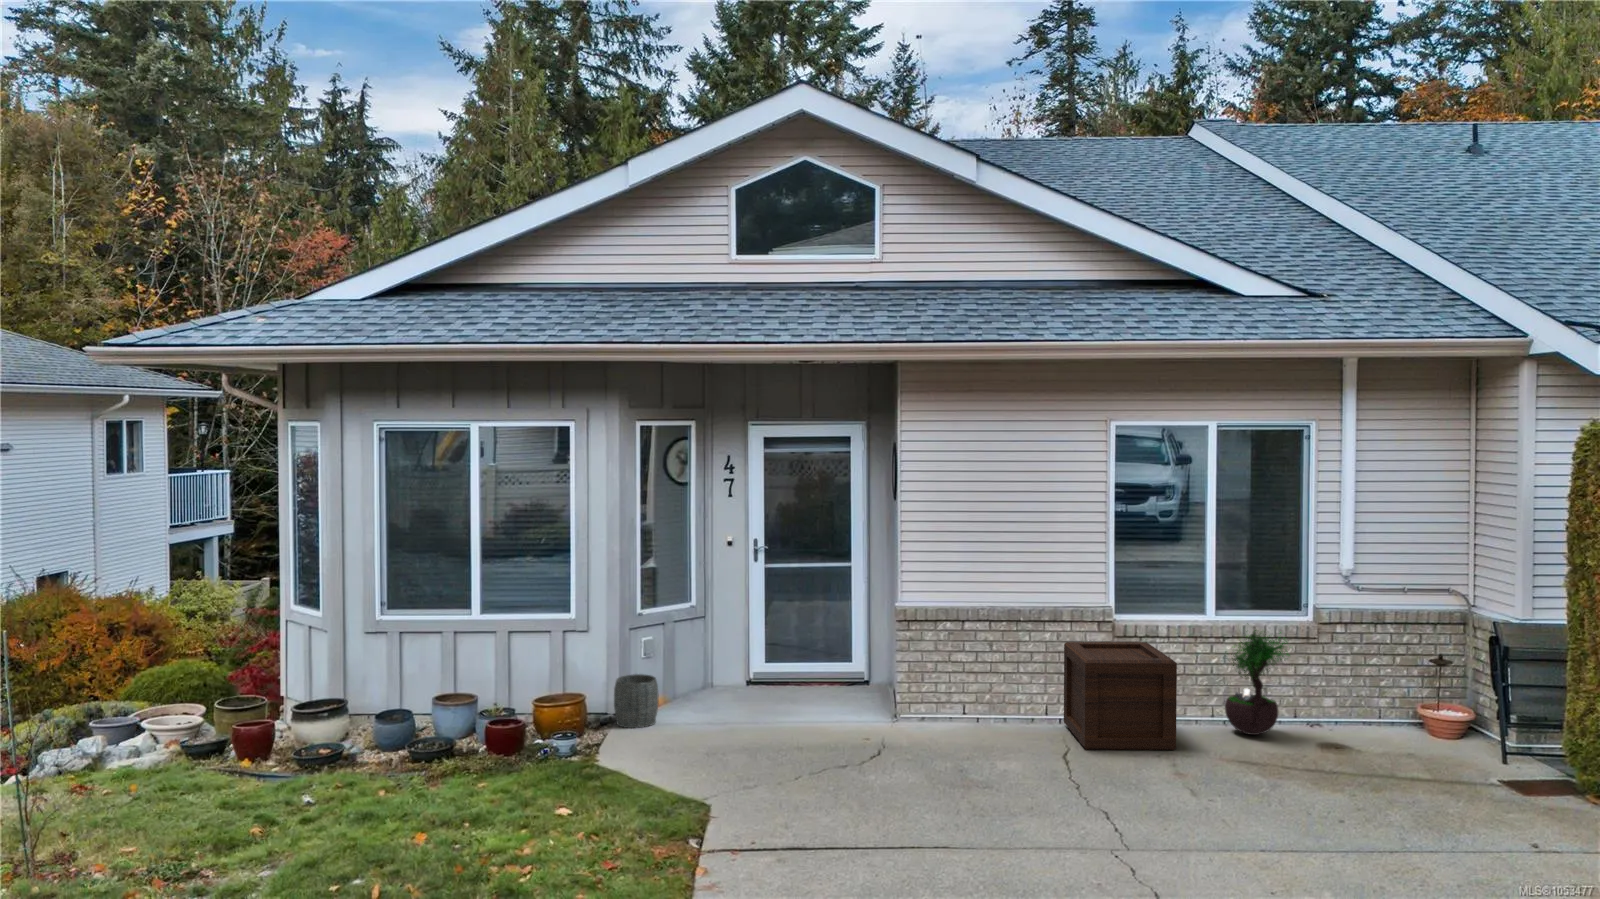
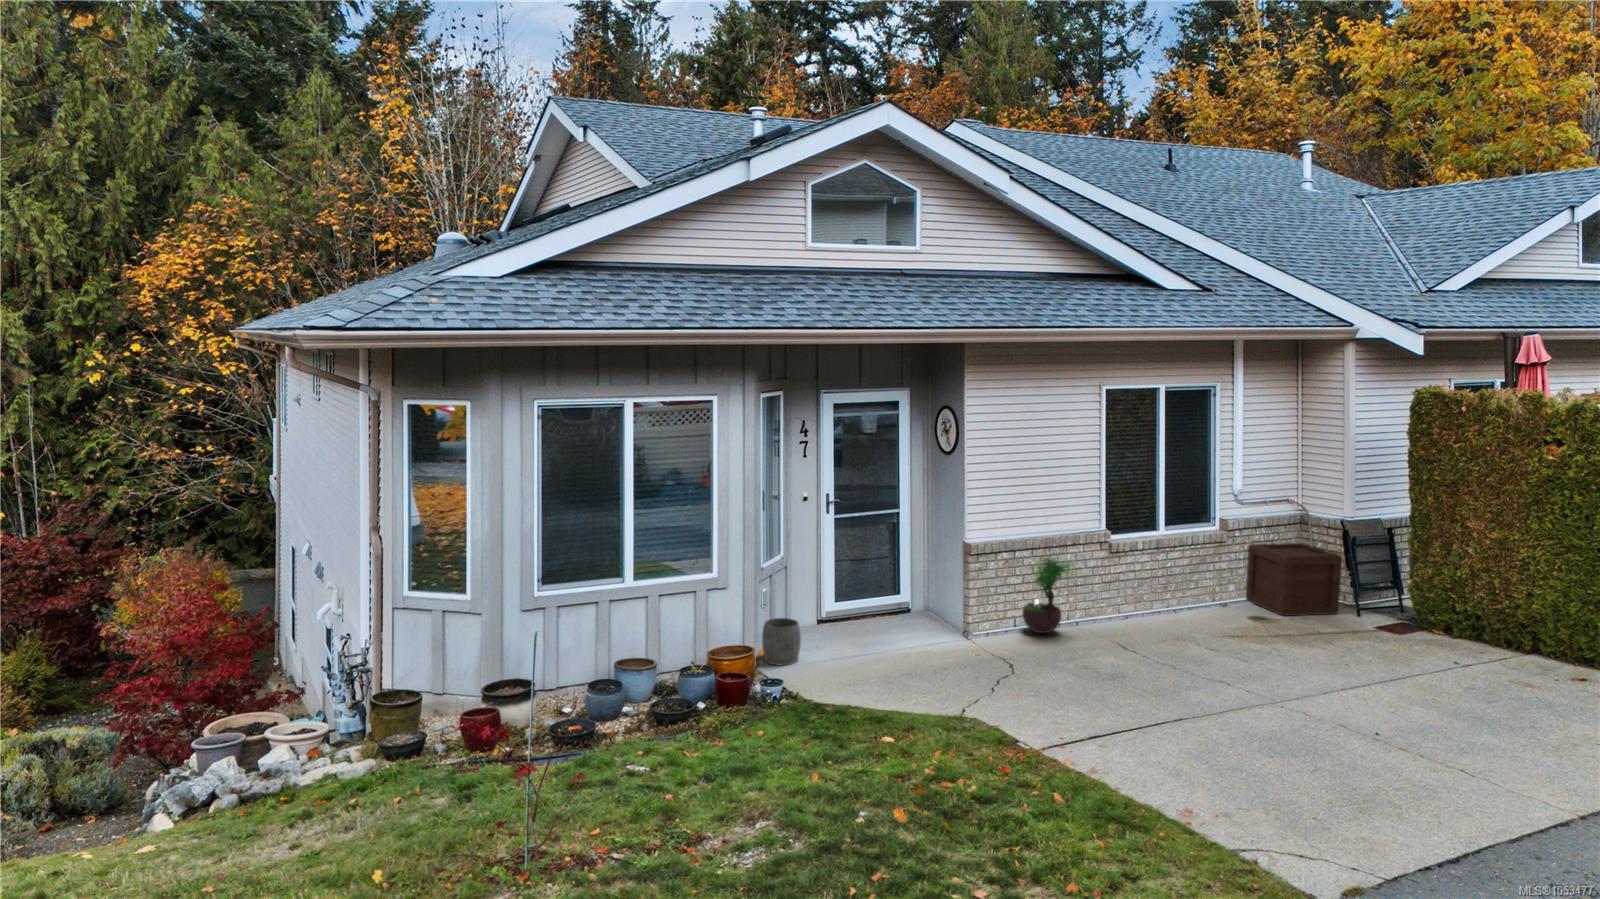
potted tree: present [1225,630,1290,735] -> present [1023,555,1069,633]
wooden crate: present [1064,642,1177,750] -> present [1246,543,1342,616]

